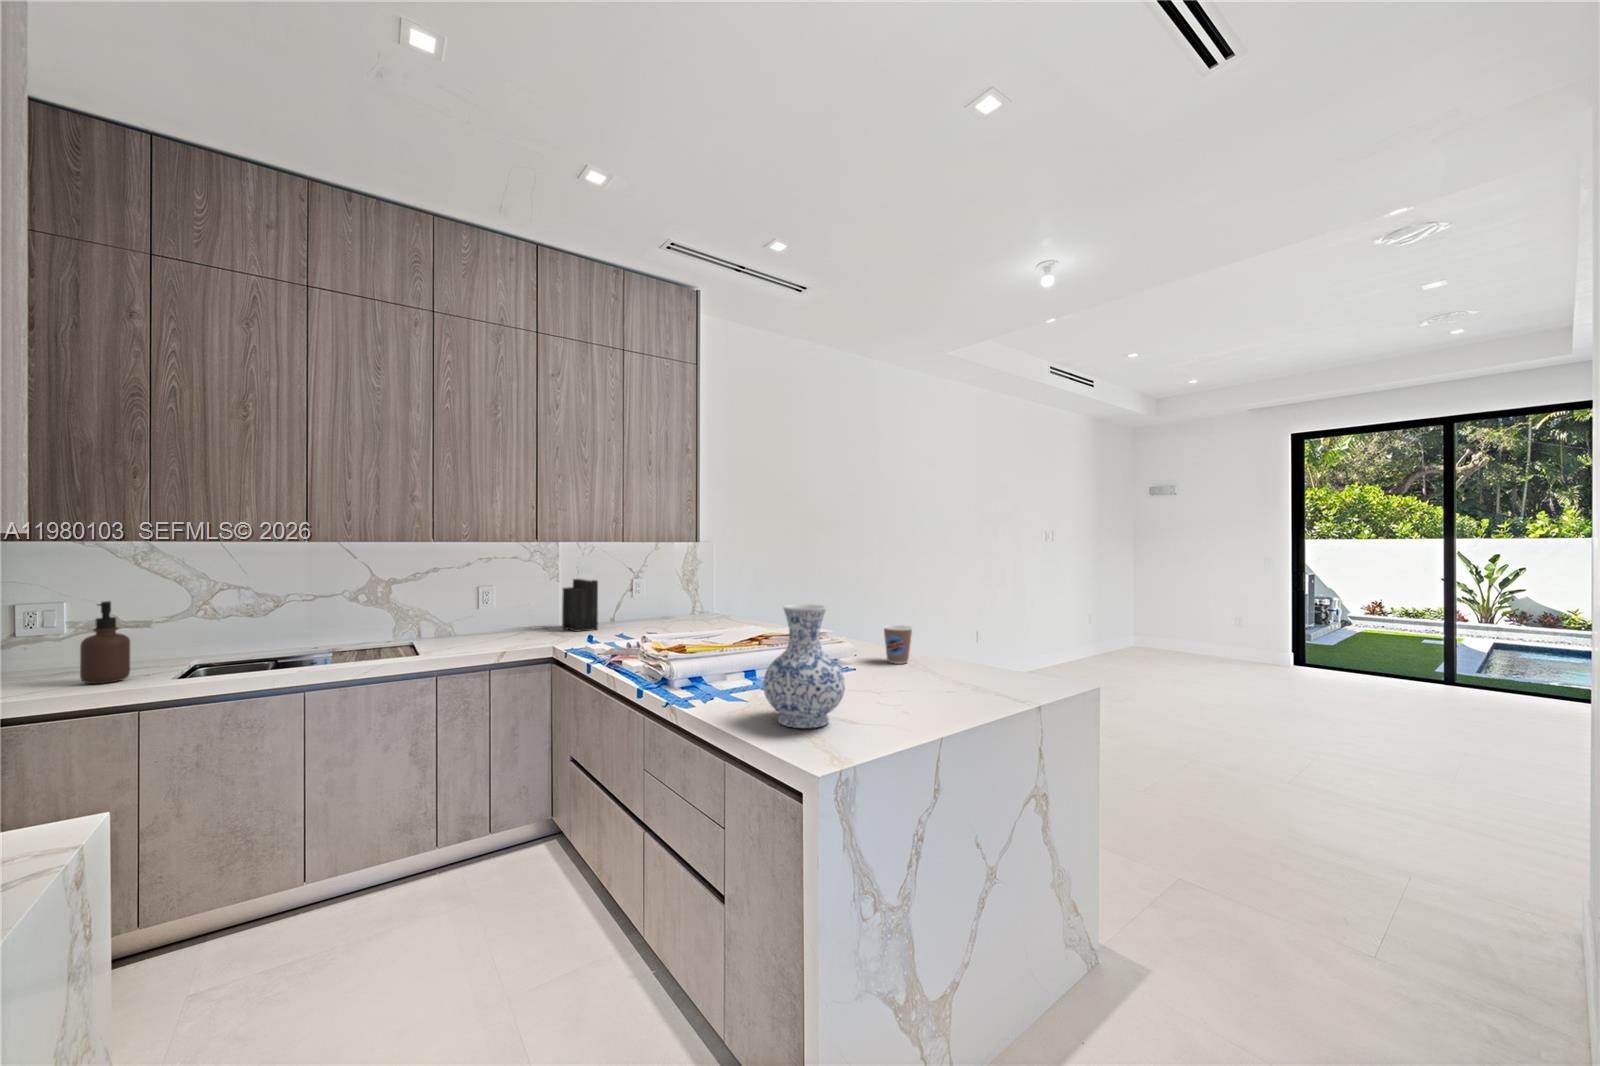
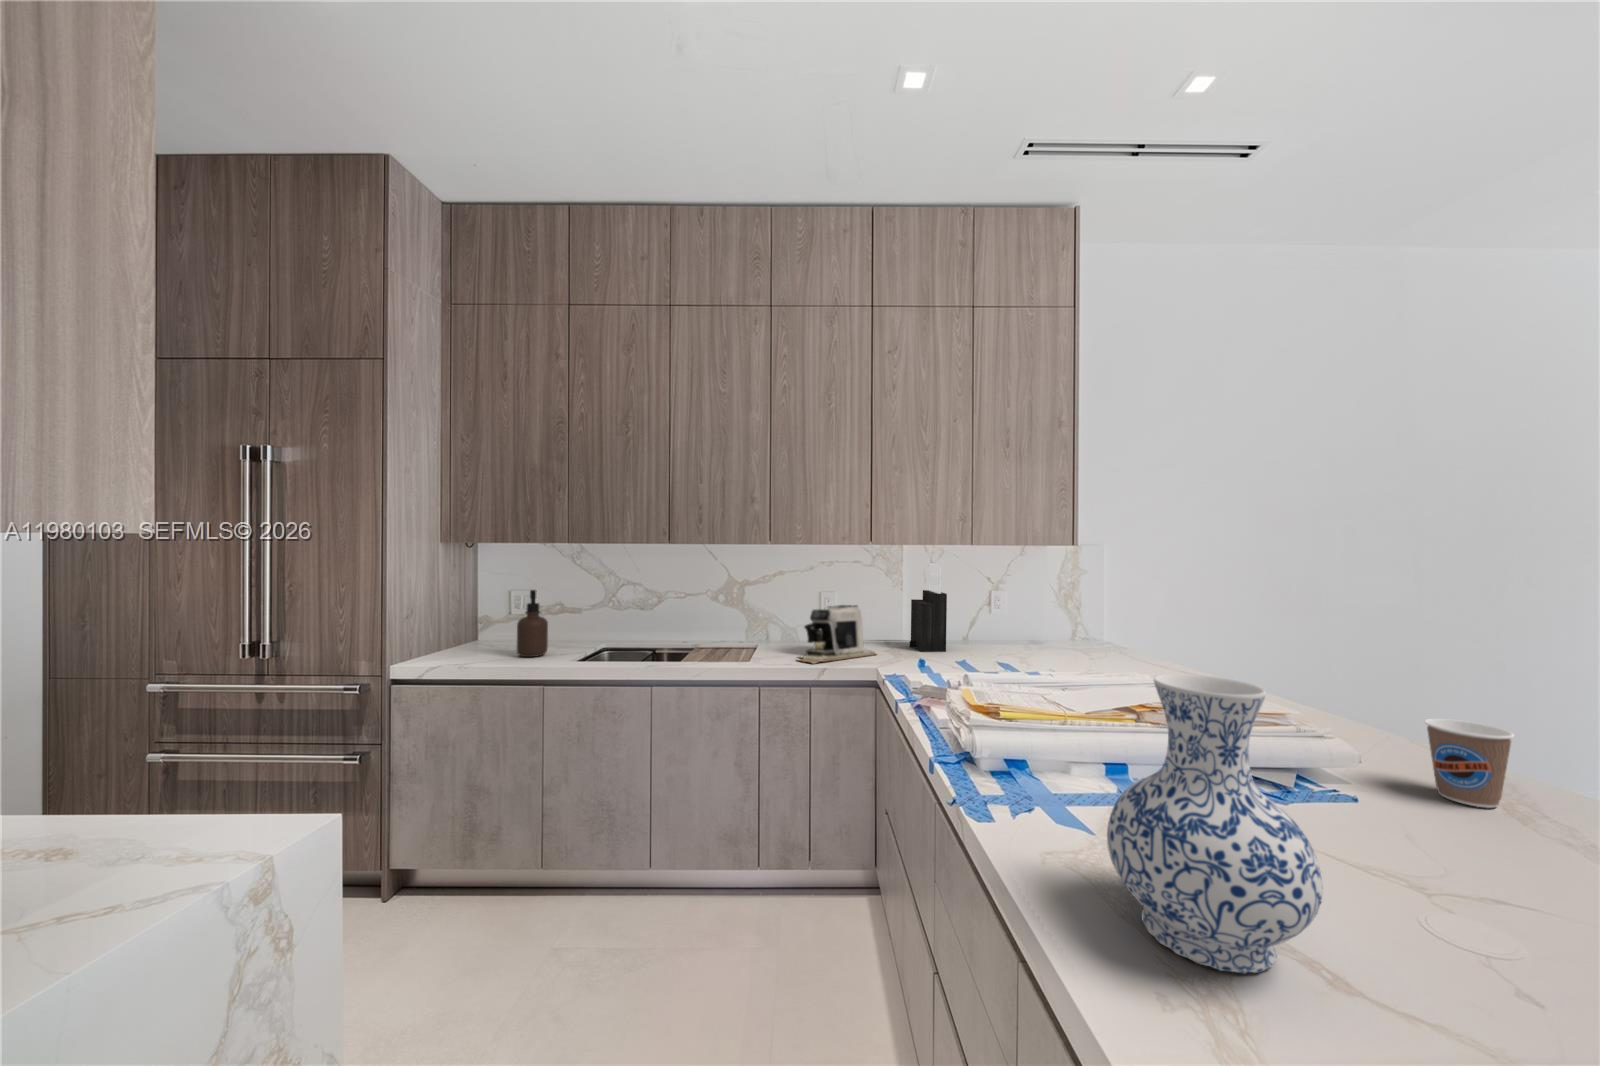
coffee maker: none [463,595,541,650] -> present [798,605,877,664]

